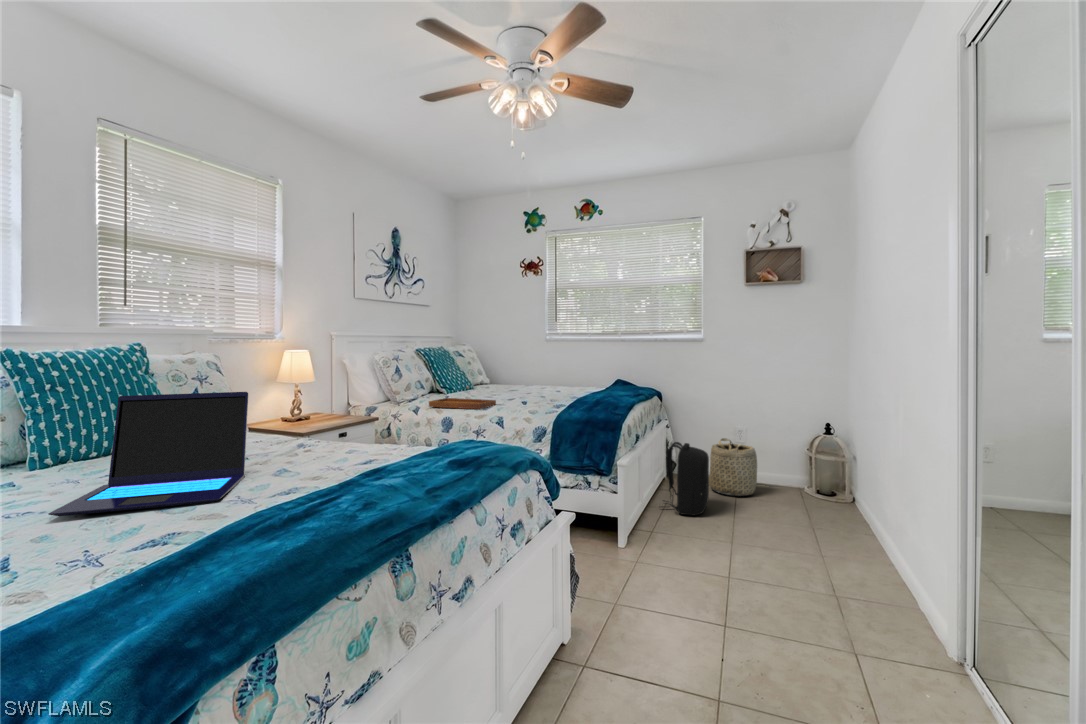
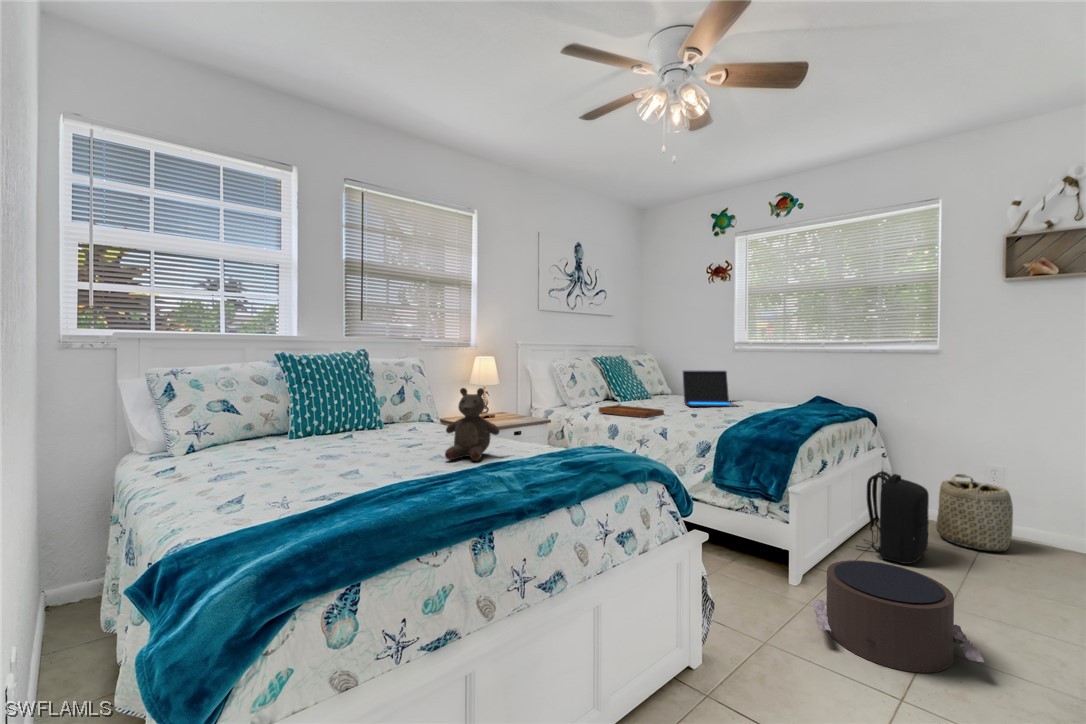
stuffed bear: none [294,388,364,474] -> present [445,388,499,461]
laptop: present [48,392,248,516] -> present [683,371,738,407]
pouf: none [645,518,767,602] -> present [814,560,984,673]

